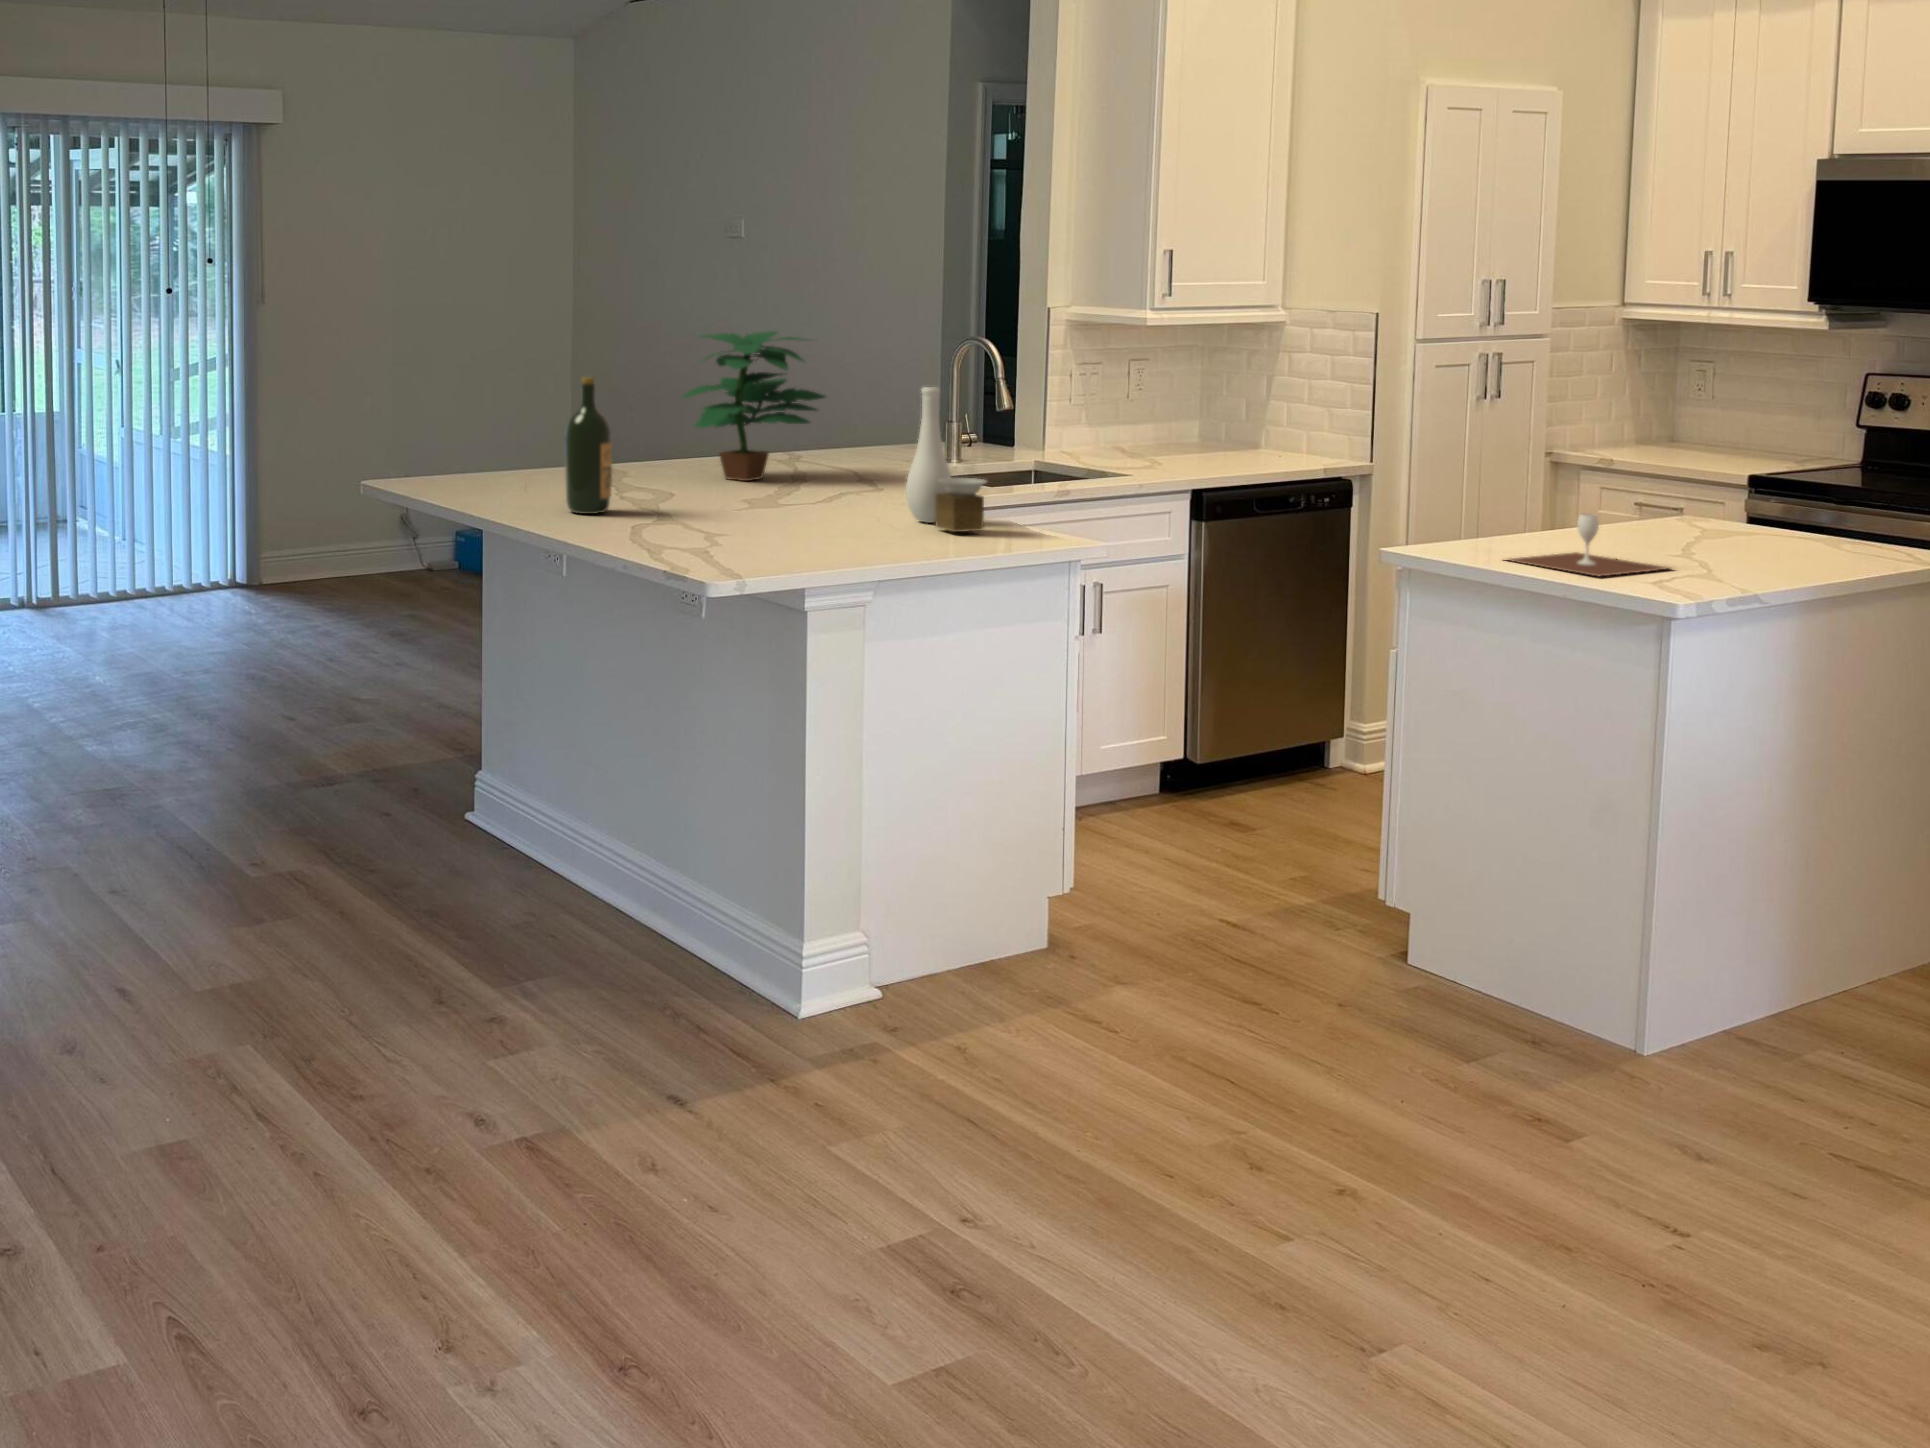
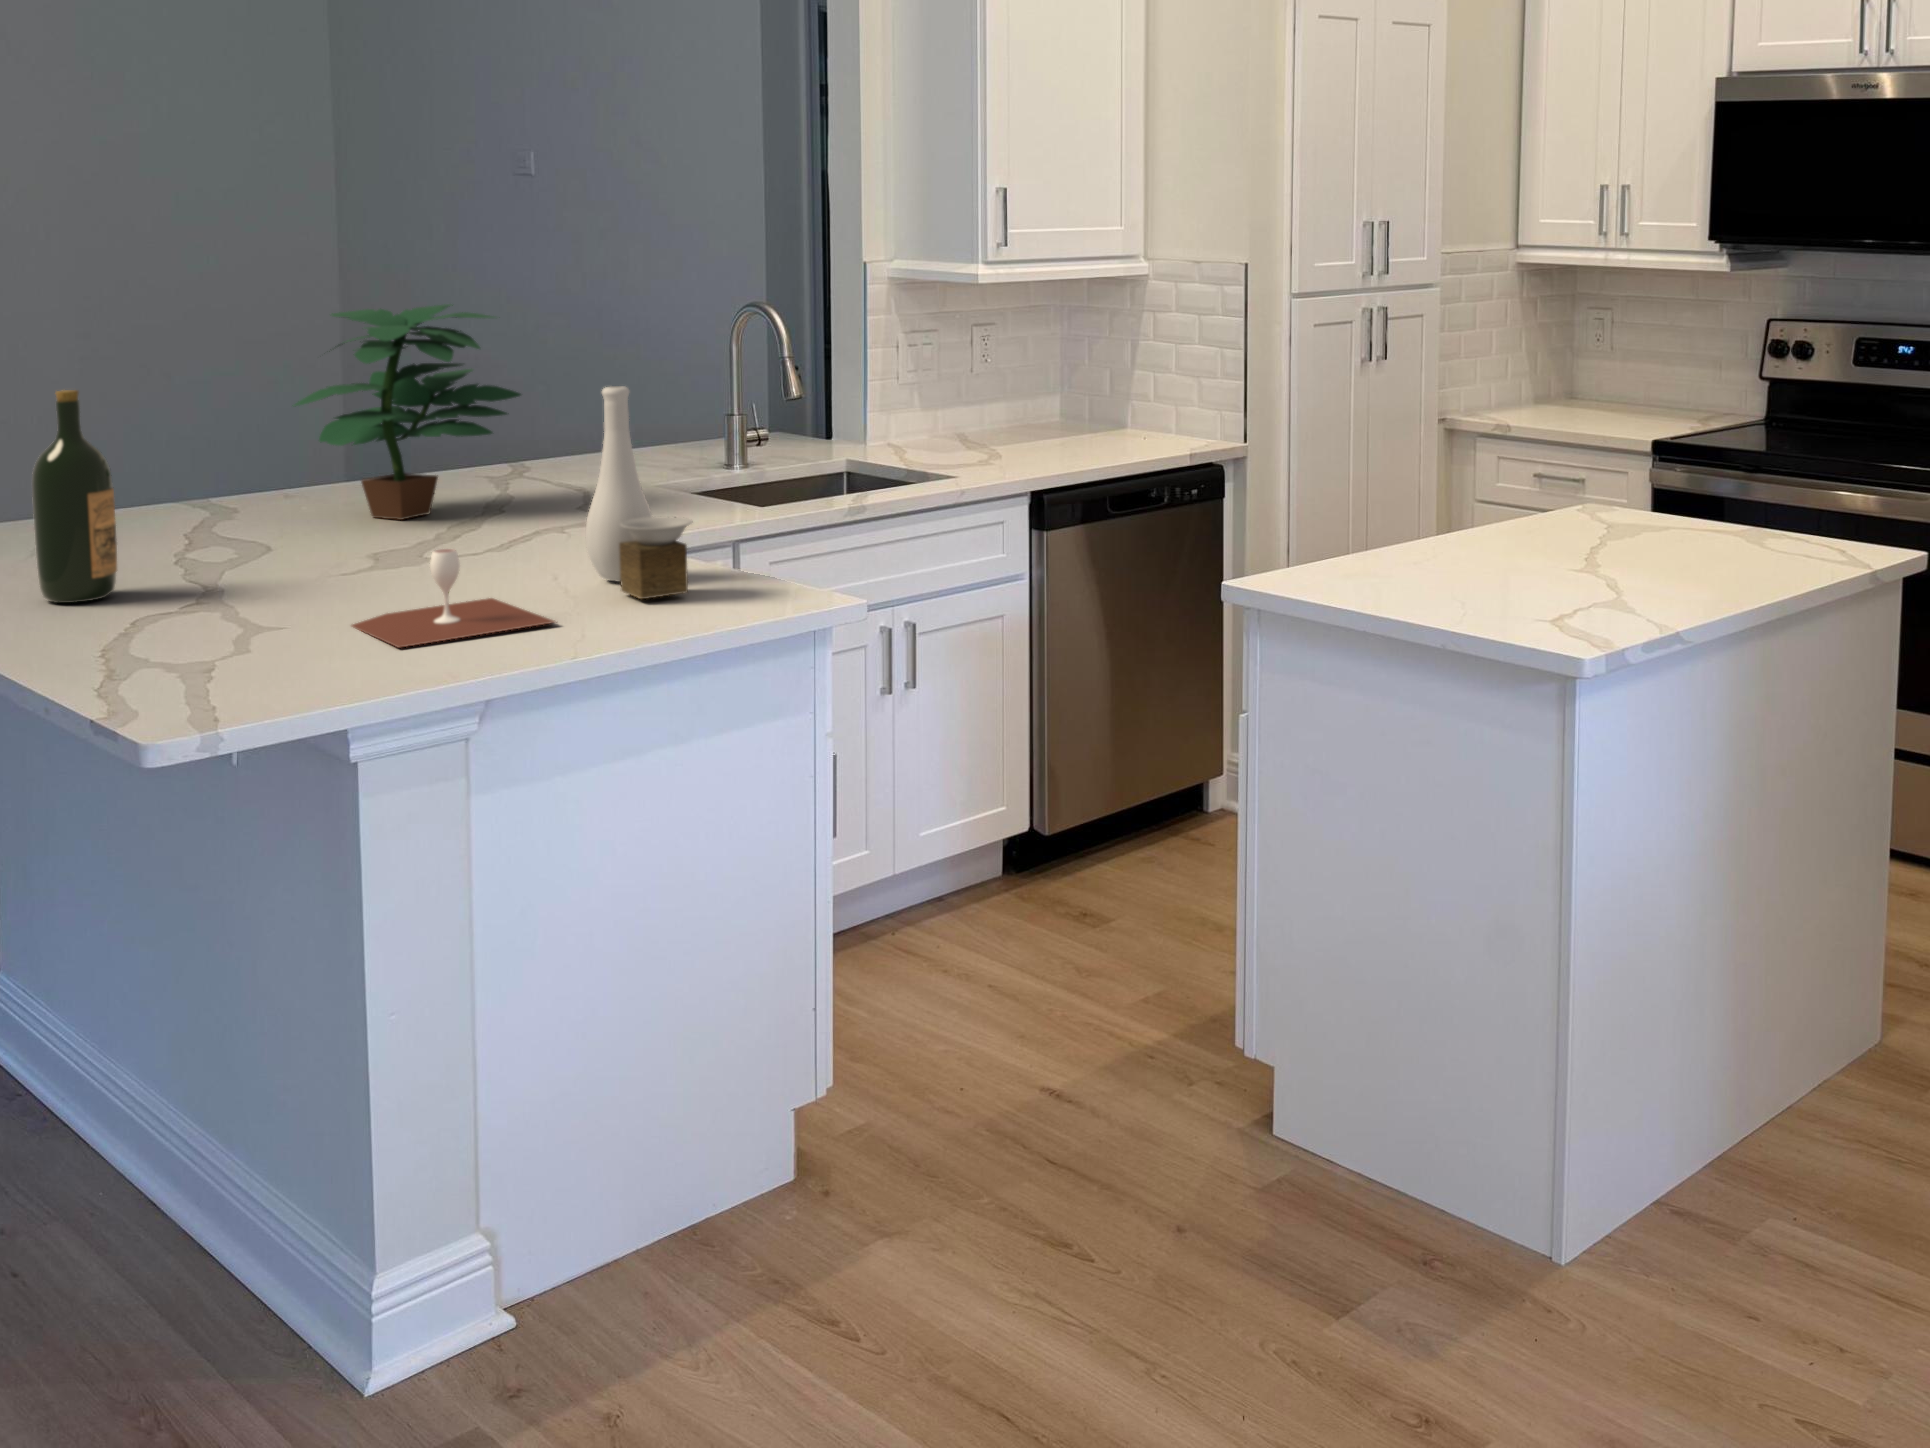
wine glass: present [1509,514,1668,576] -> present [352,549,555,648]

